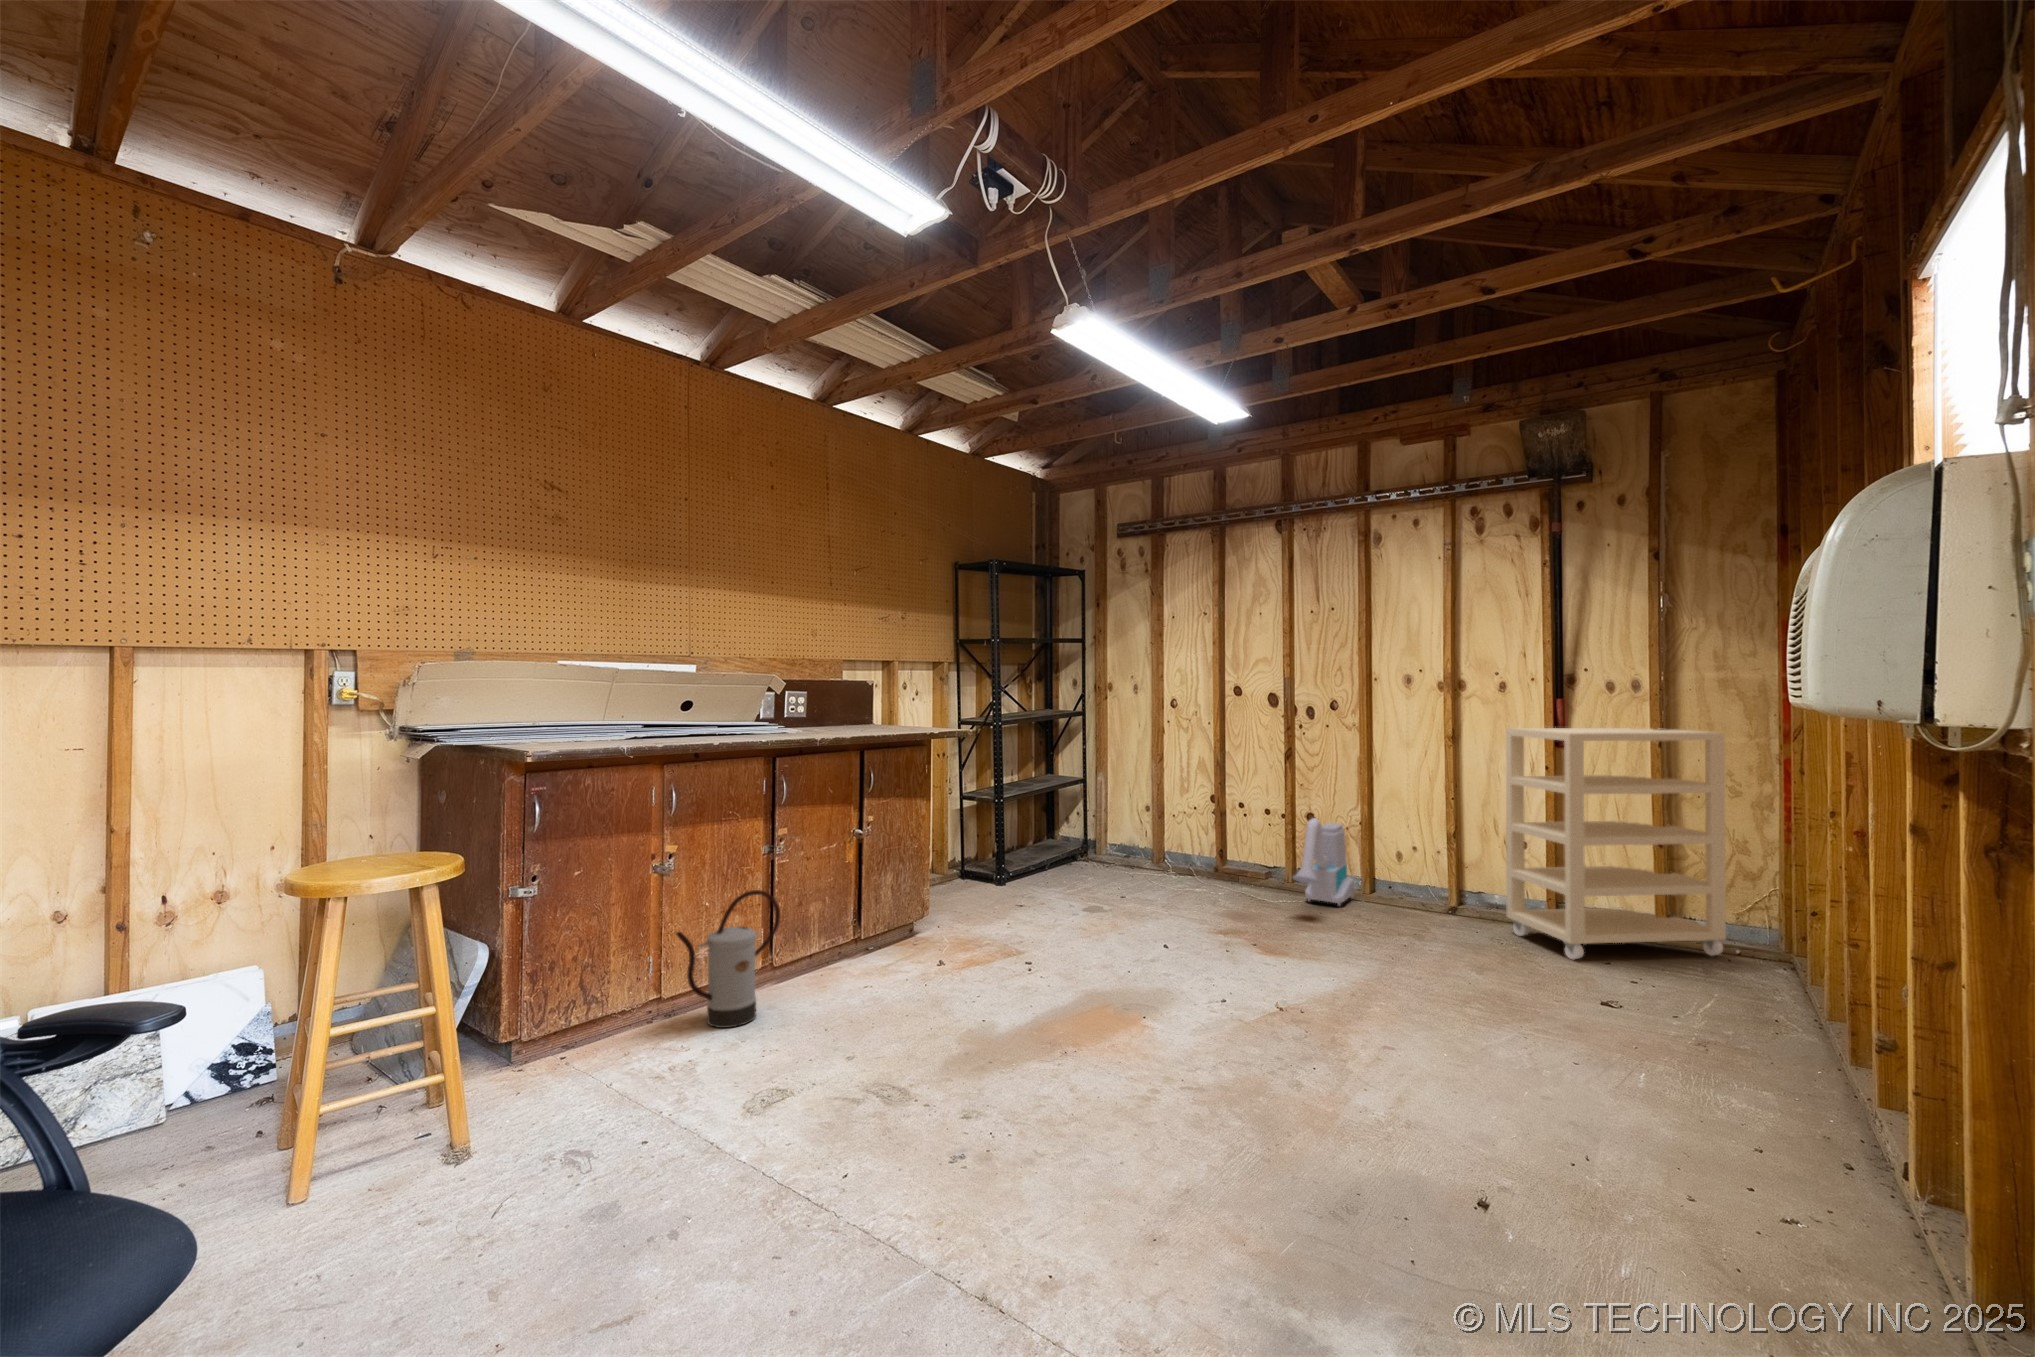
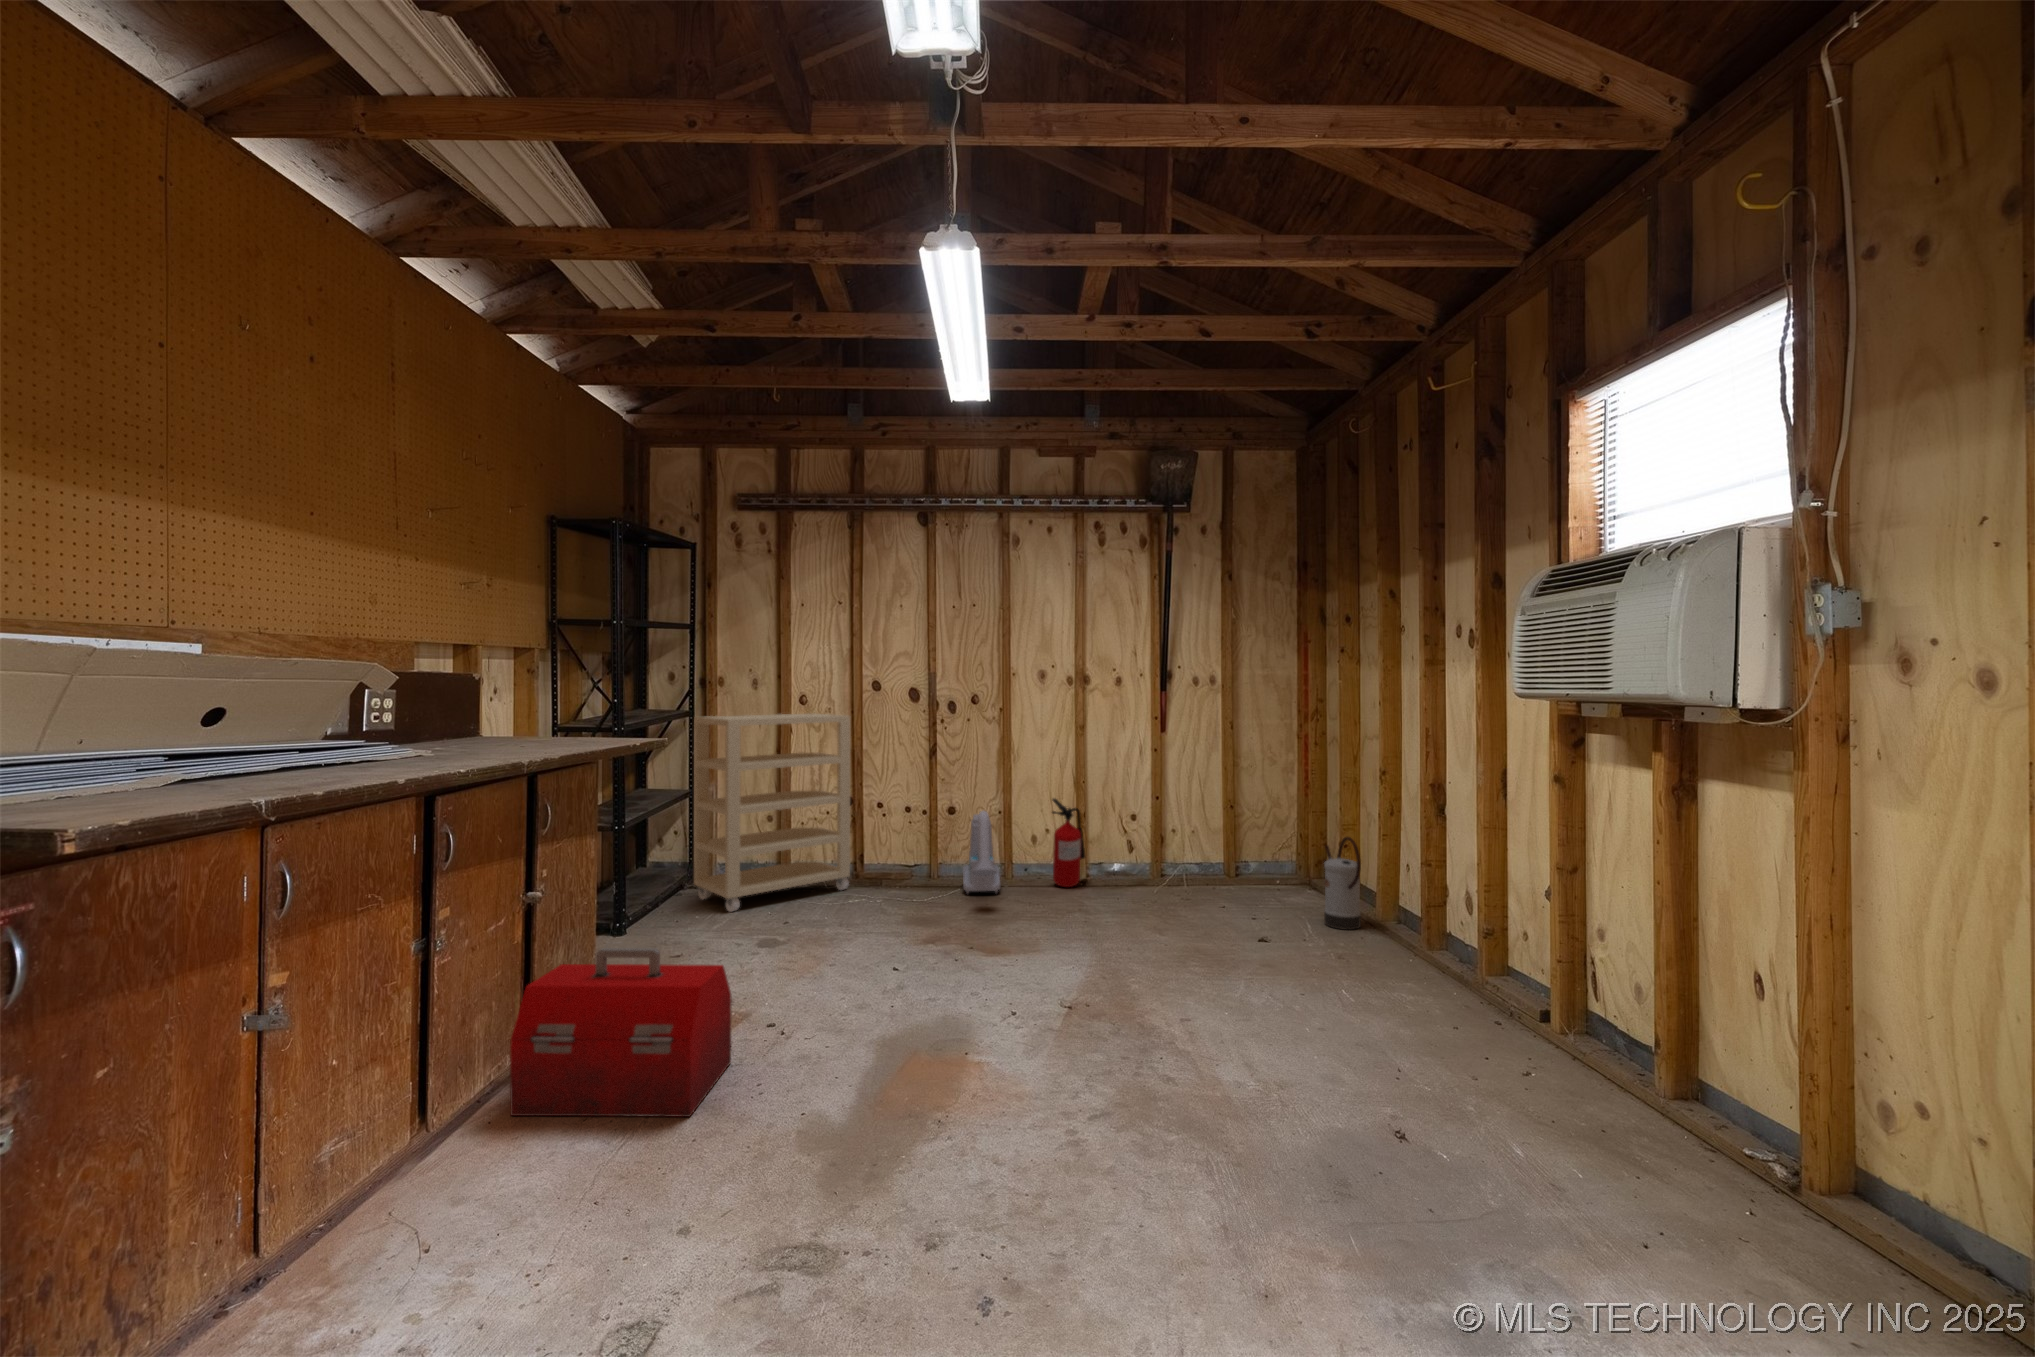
shelving unit: present [1506,728,1726,960] -> present [694,714,850,912]
fire extinguisher: none [1410,814,1456,913] -> present [1052,798,1085,887]
toolbox: none [826,877,969,1007] -> present [510,948,732,1117]
watering can: present [676,890,780,1028] -> present [1324,837,1361,930]

